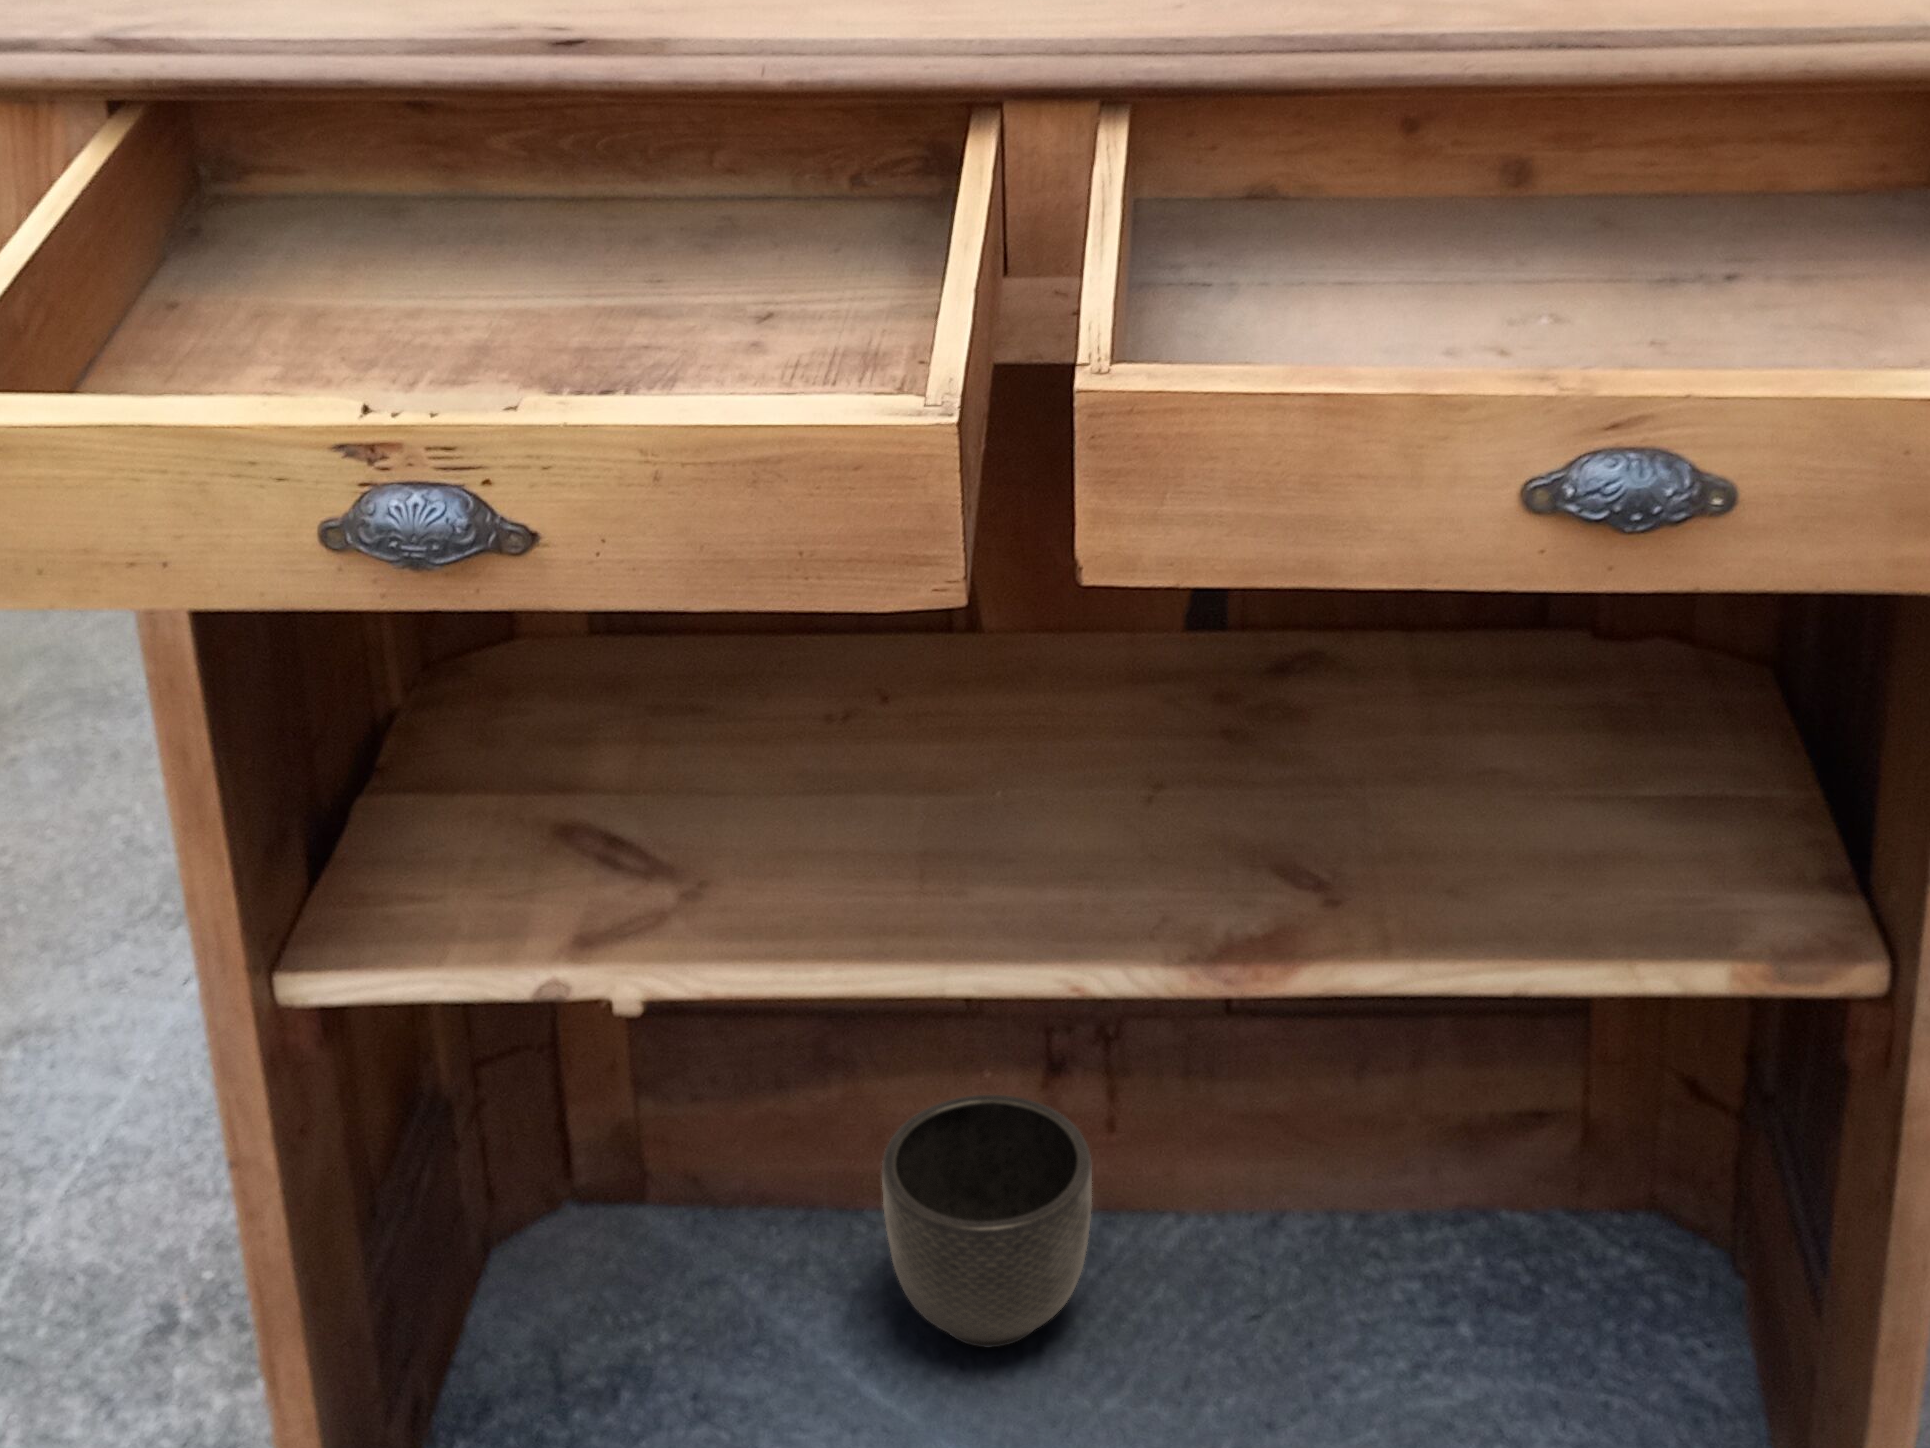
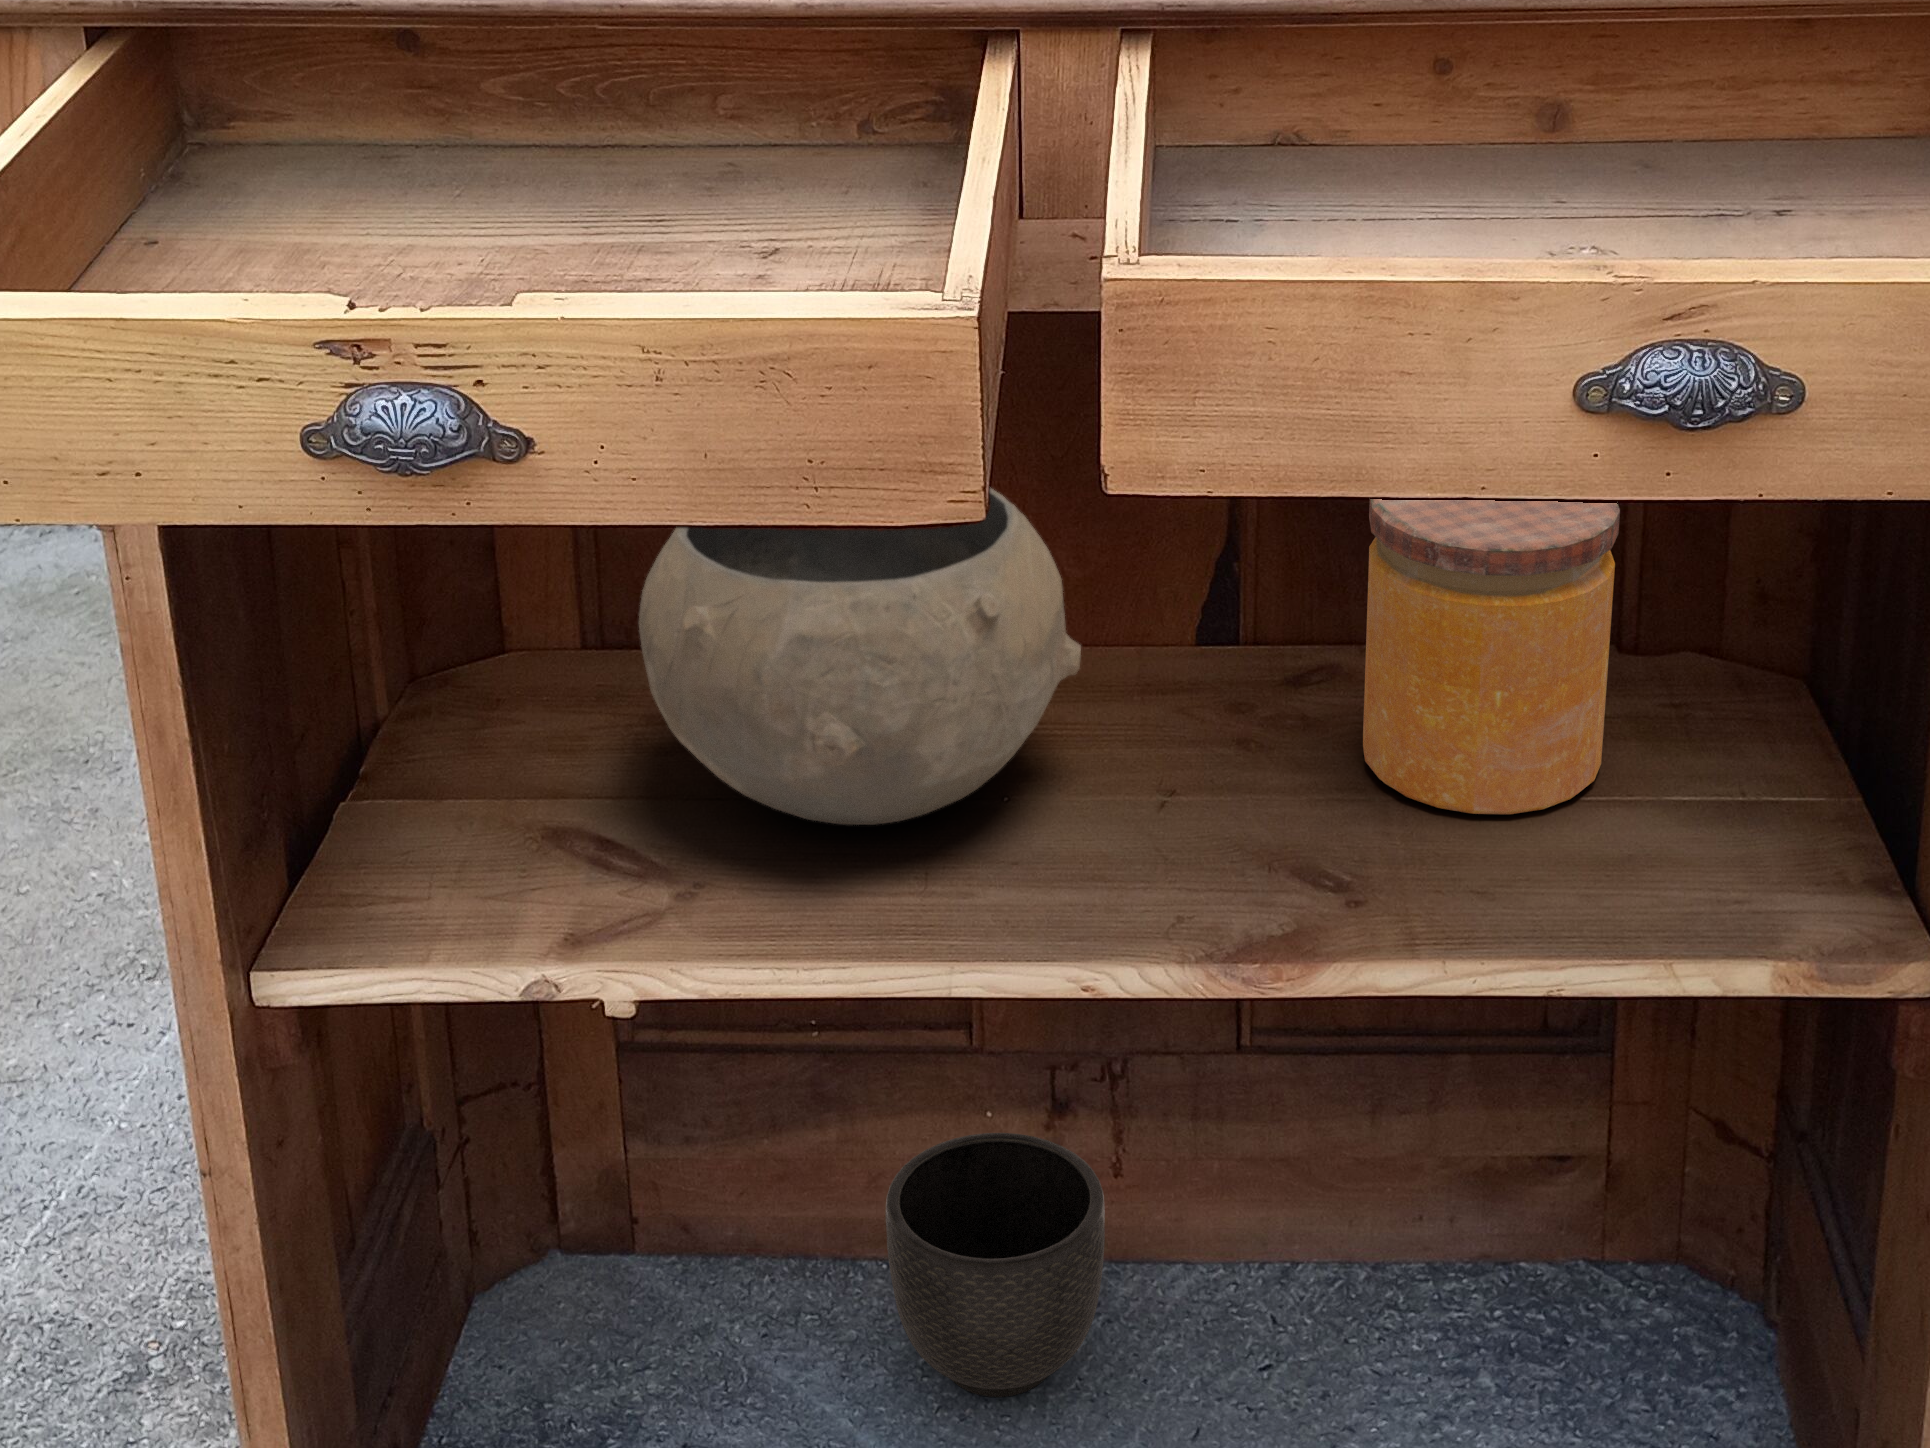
jar: none [1339,465,1587,815] -> present [1363,499,1620,814]
ceramic bowl: none [641,468,1068,827] -> present [639,489,1081,825]

